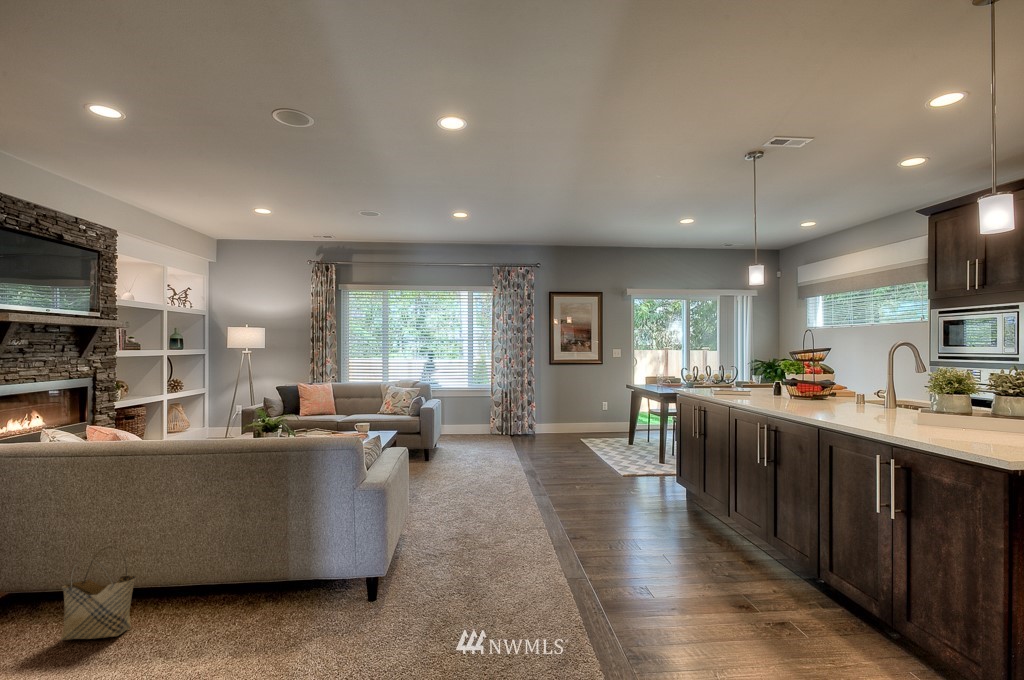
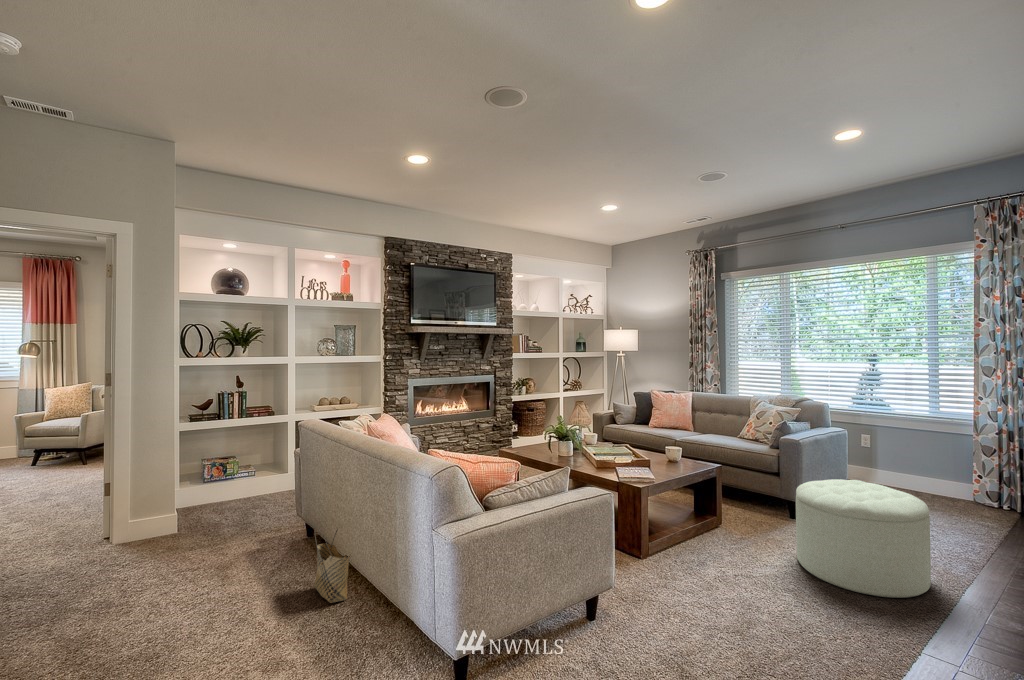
ottoman: none [446,425,509,485] -> present [796,479,931,598]

